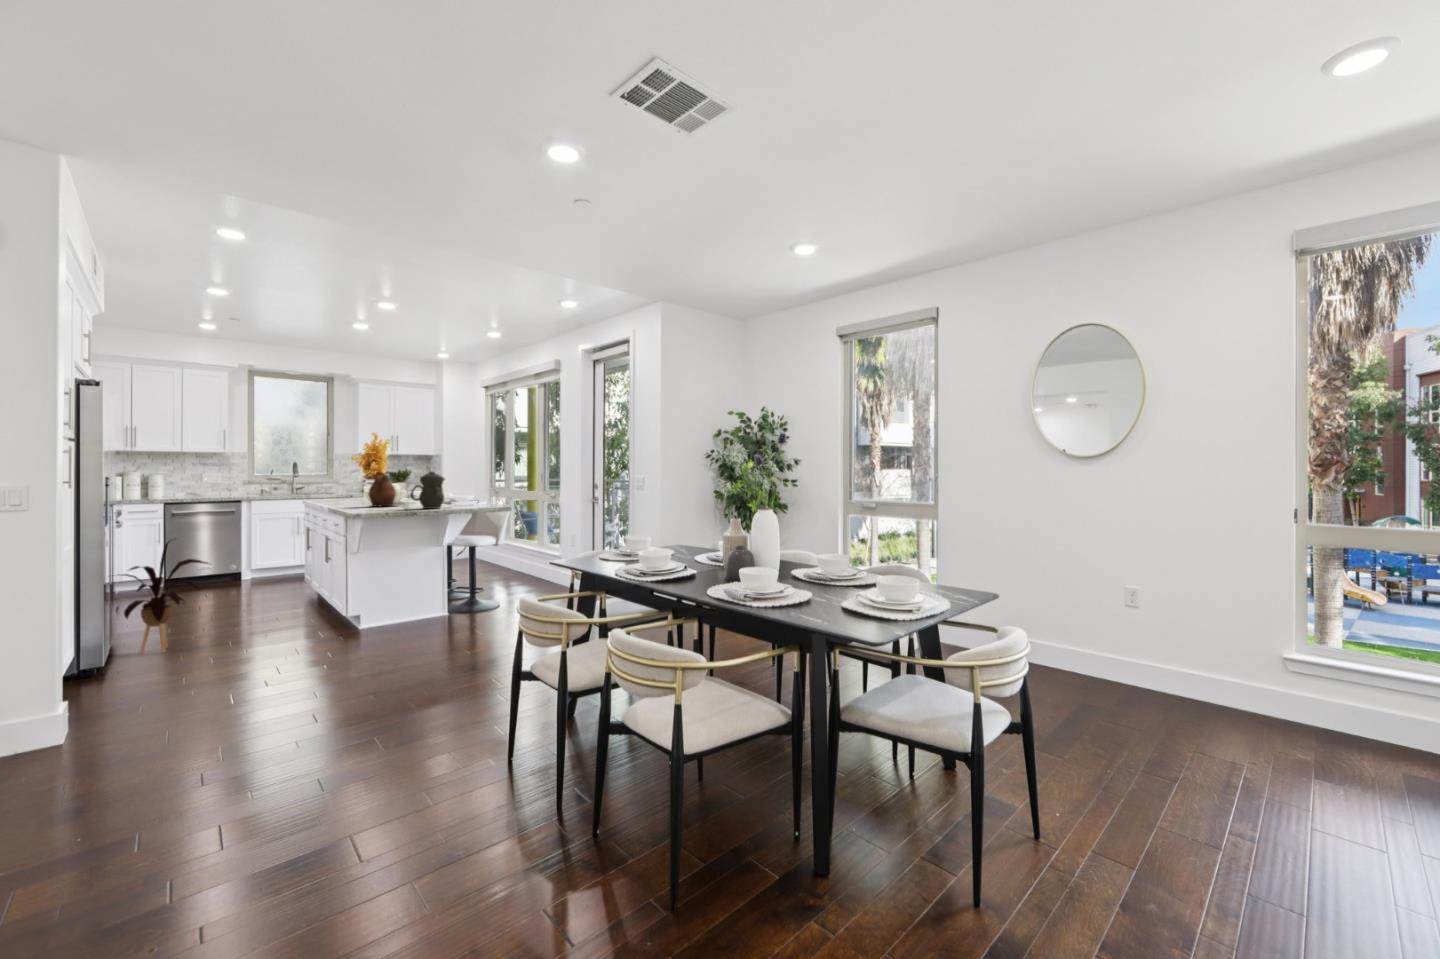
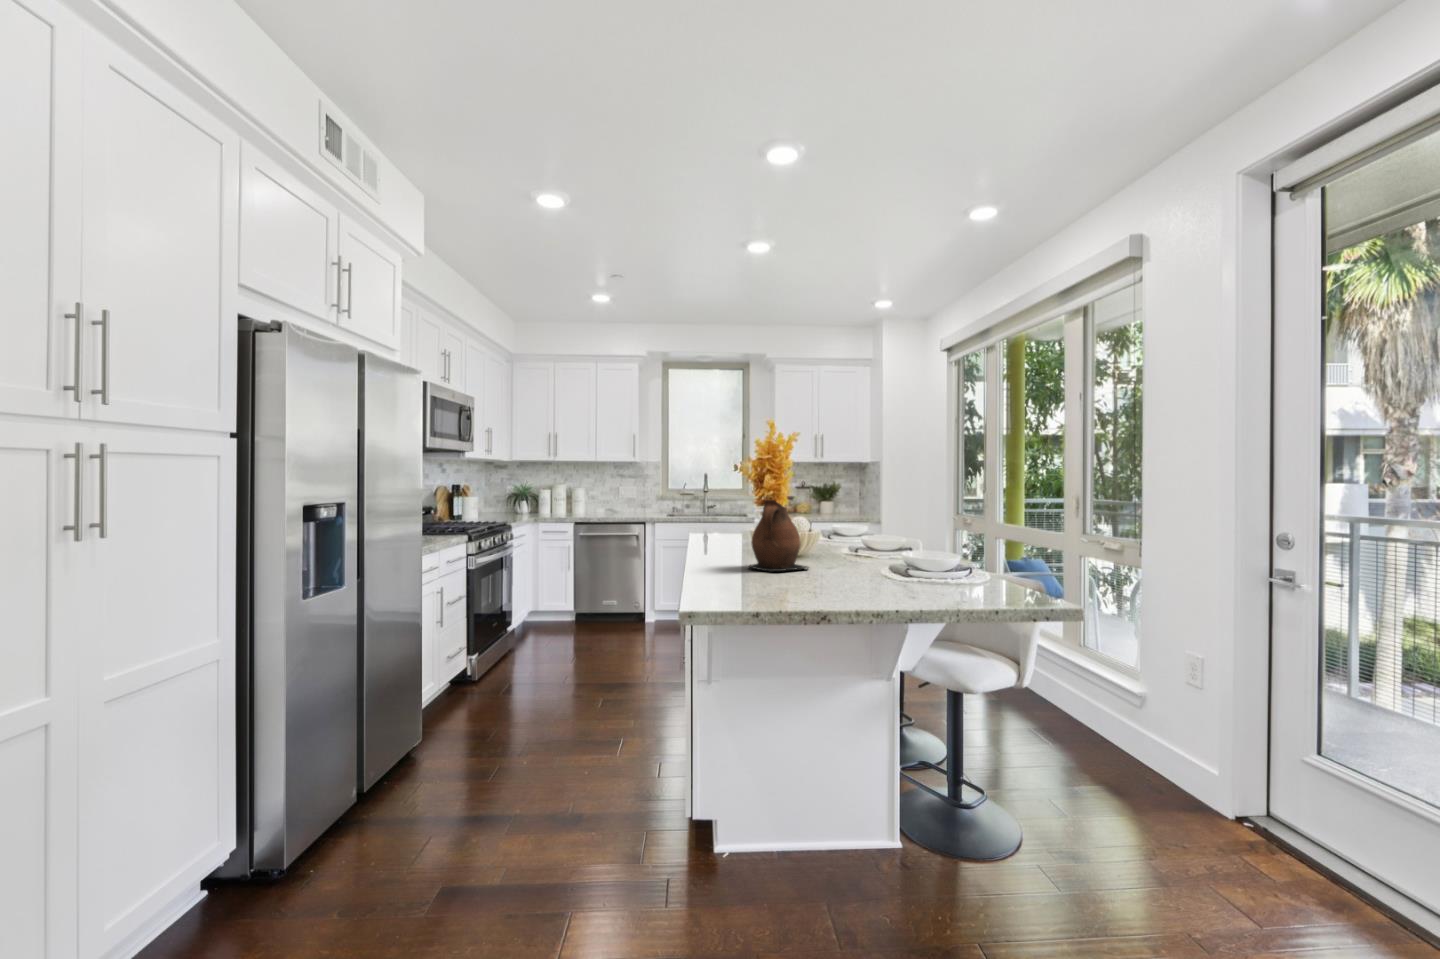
teapot: present [411,472,445,509] -> none [822,505,902,599]
house plant: present [119,541,208,654] -> none [400,602,531,790]

